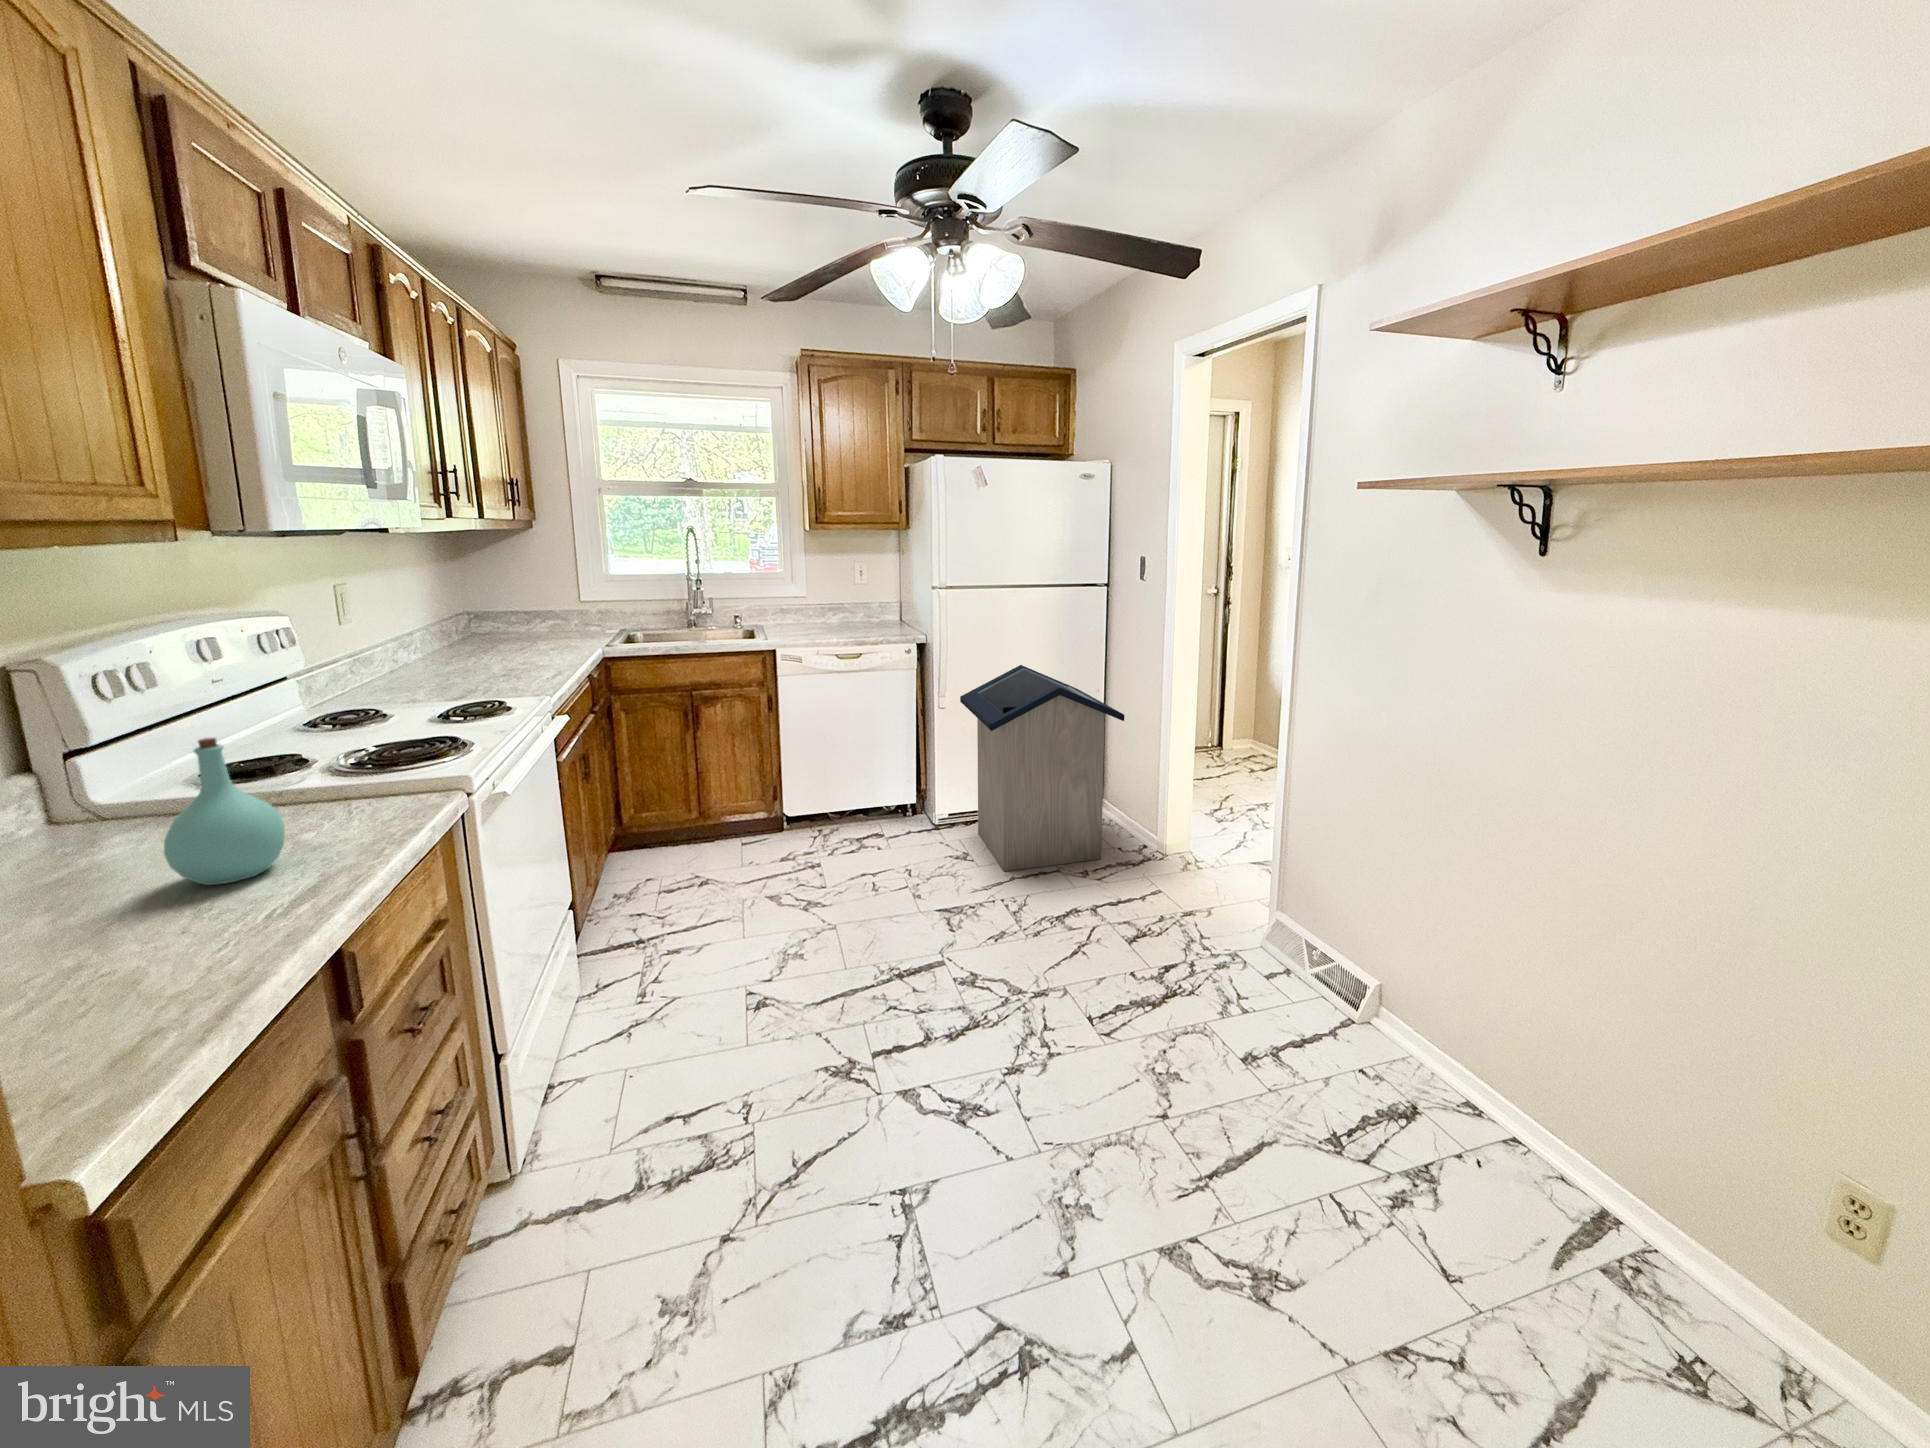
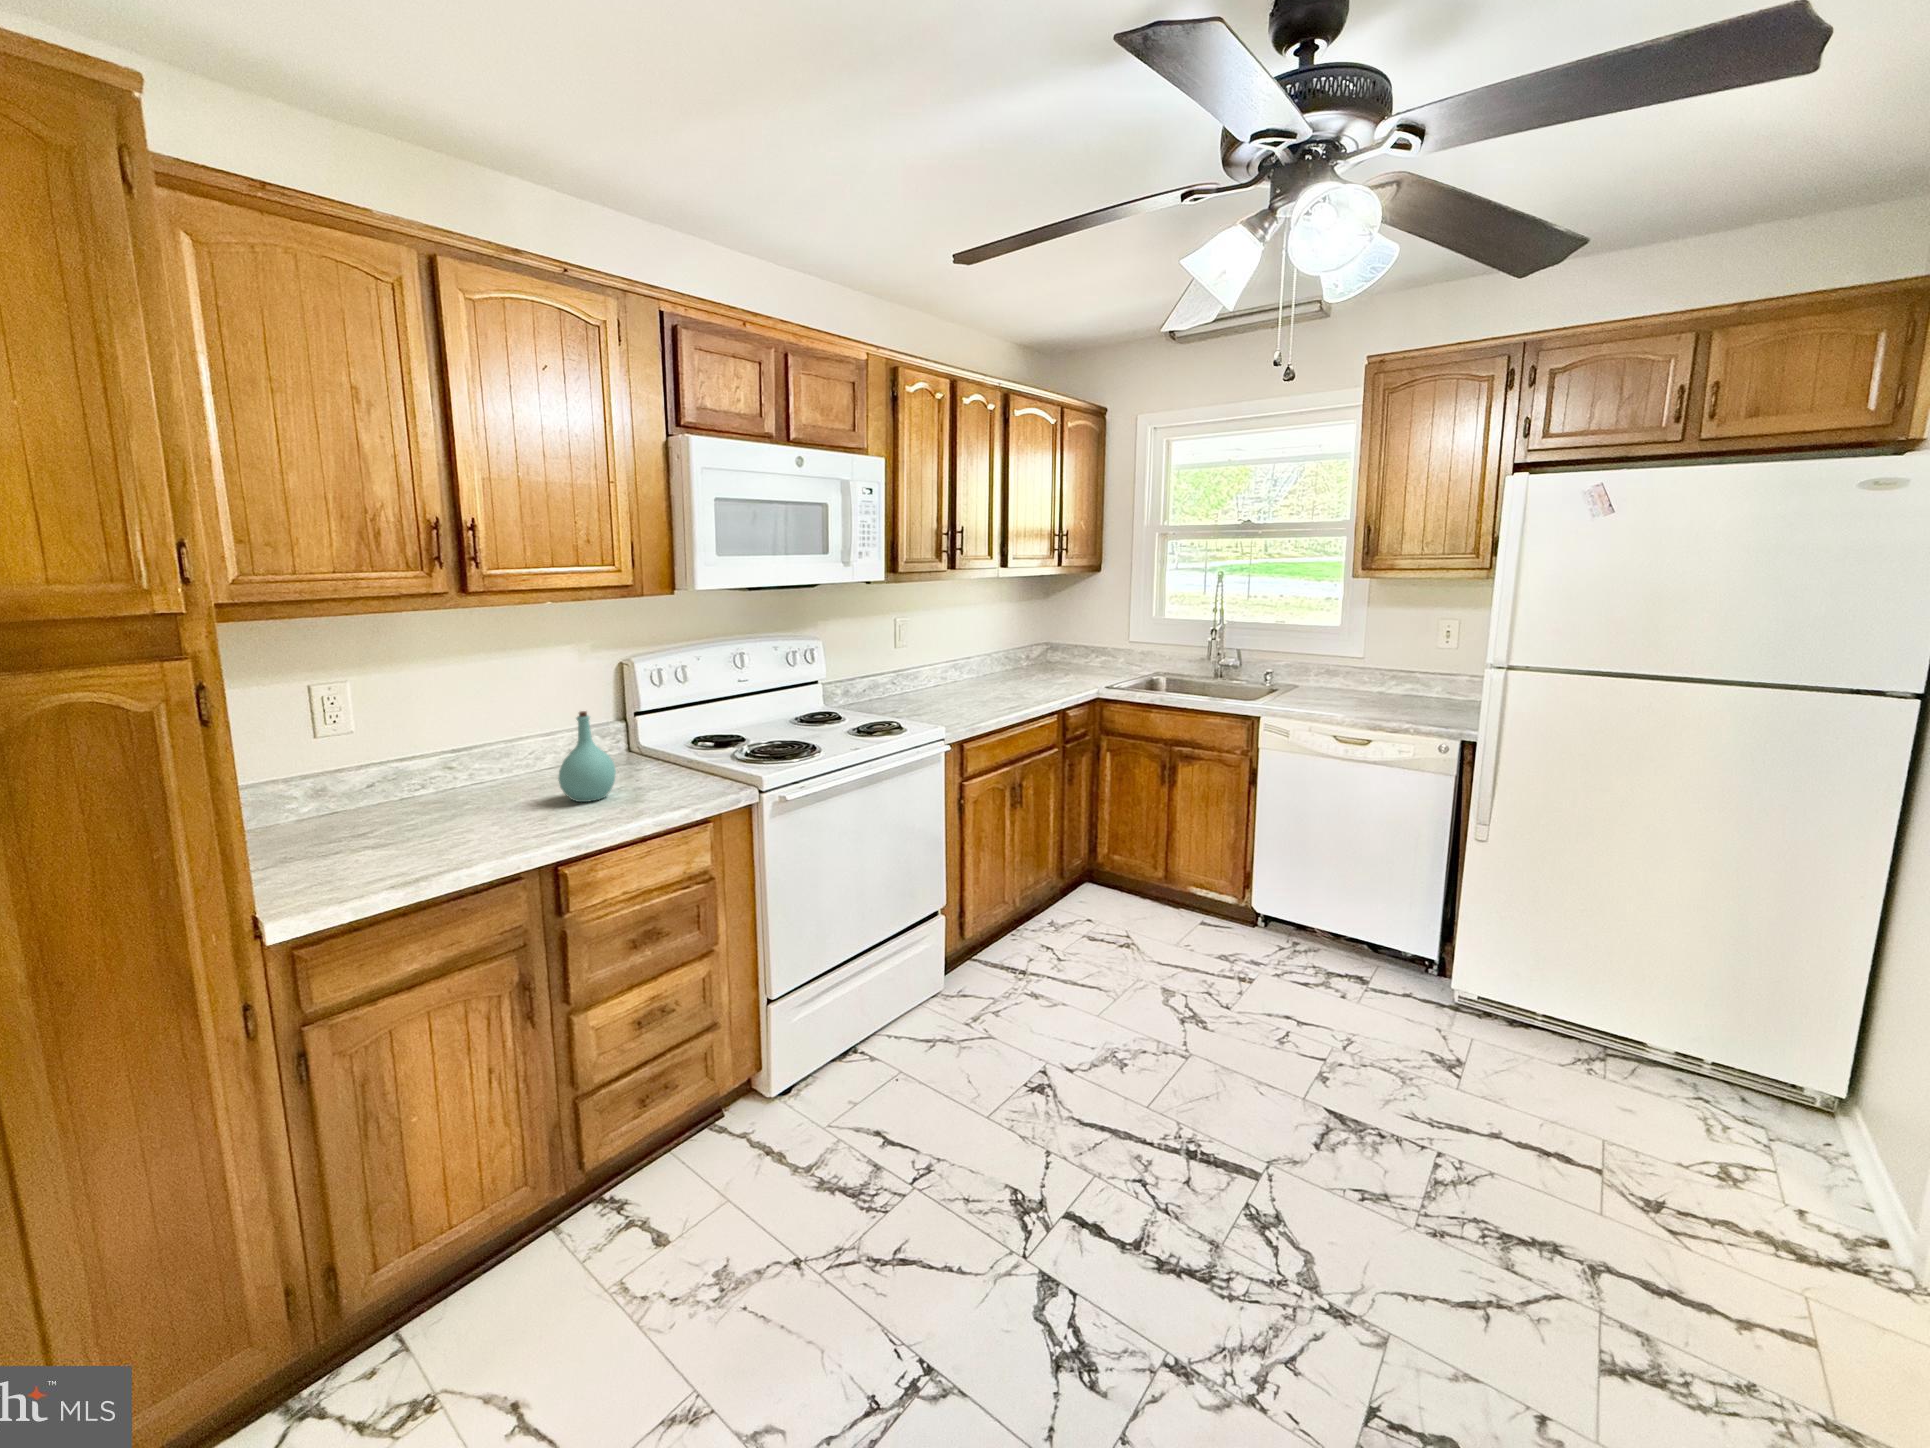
trash can: present [960,665,1124,871] -> none [1483,802,1821,1203]

